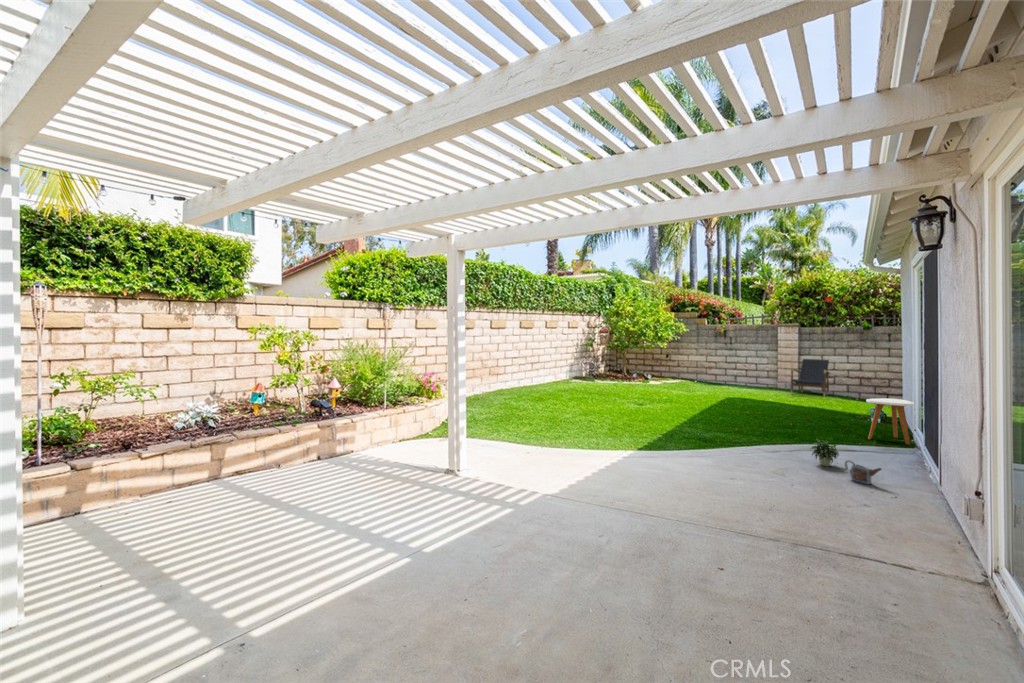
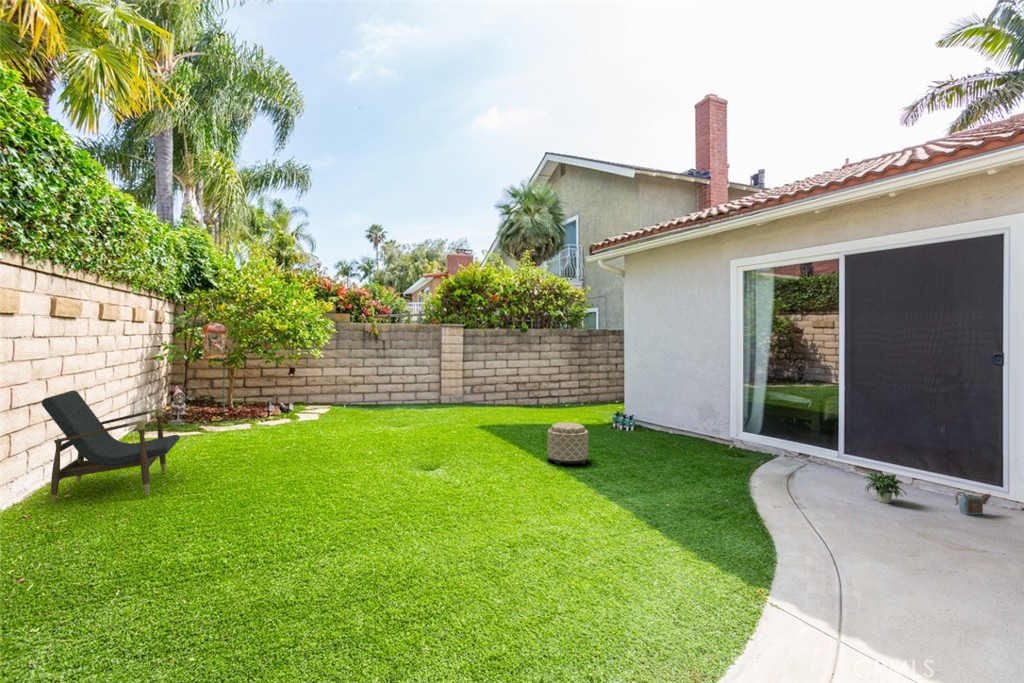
lounge chair: present [791,359,830,397] -> present [42,391,180,503]
ottoman: none [698,391,727,419] -> present [547,422,588,465]
side table: present [866,398,914,444] -> none [716,405,758,452]

